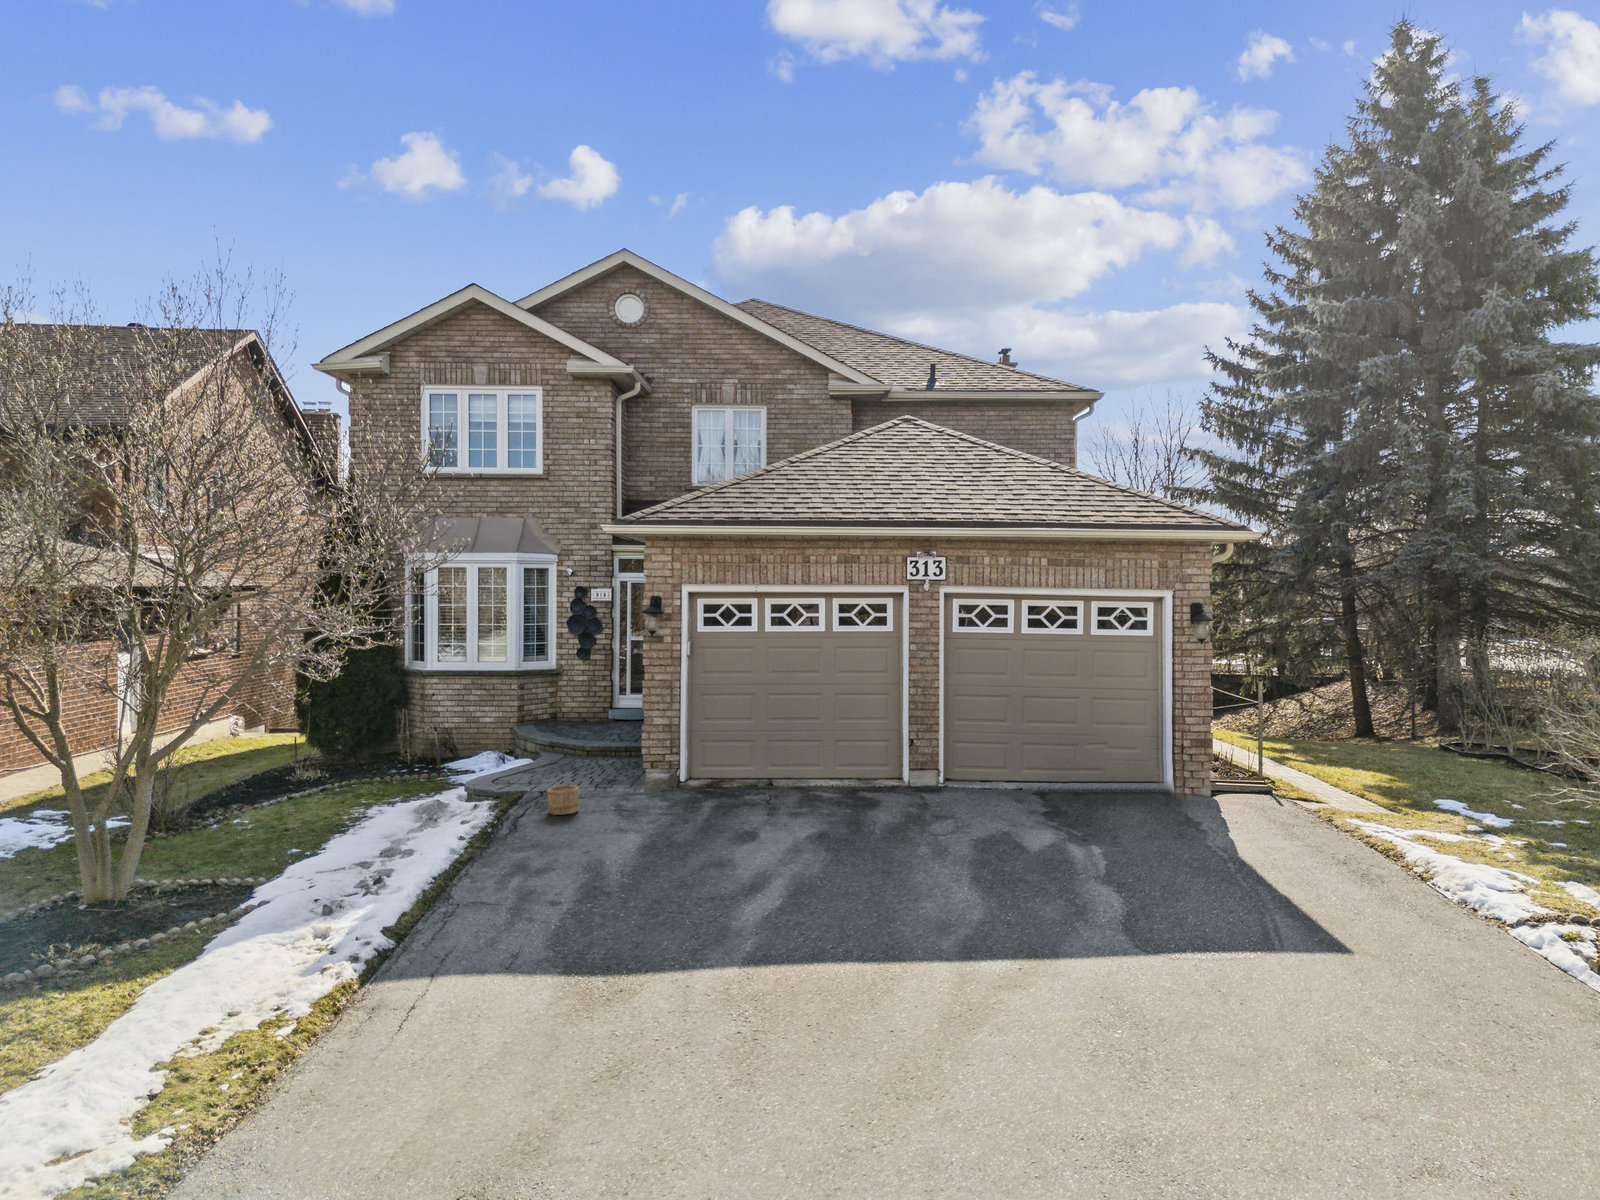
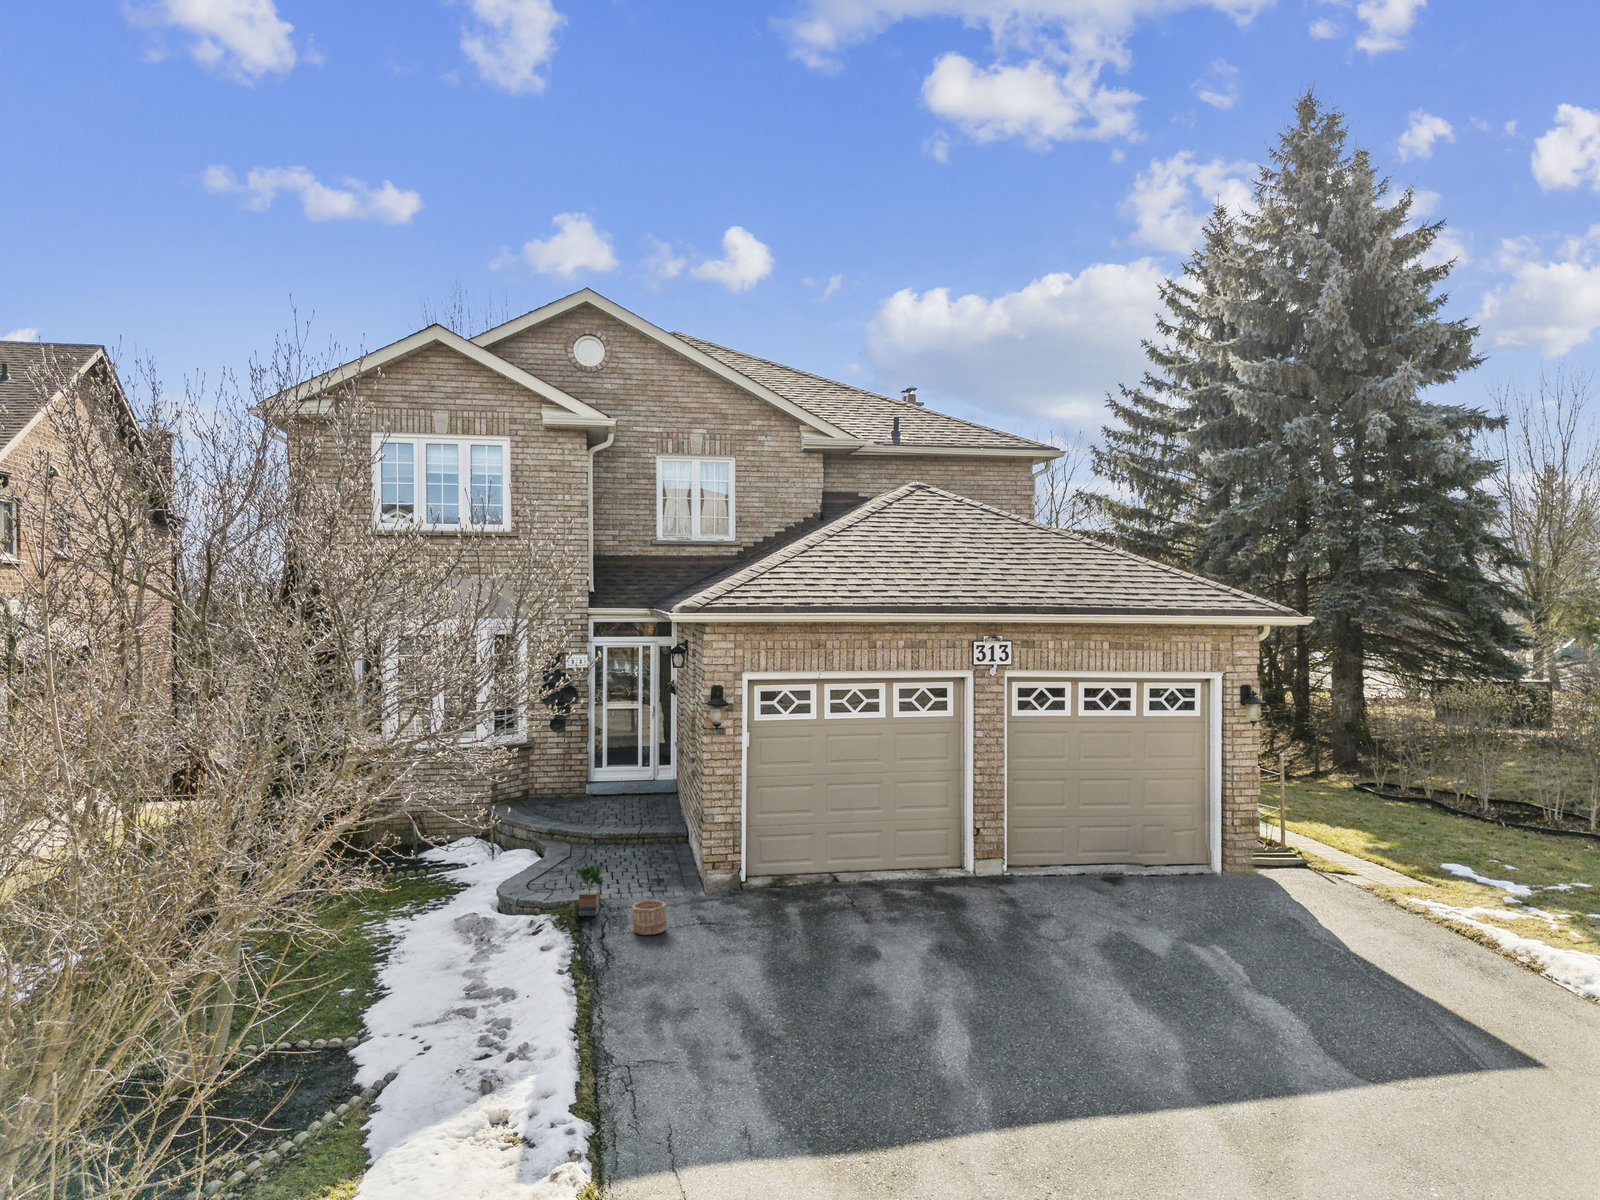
potted tree: none [519,753,547,797] -> present [575,866,605,916]

